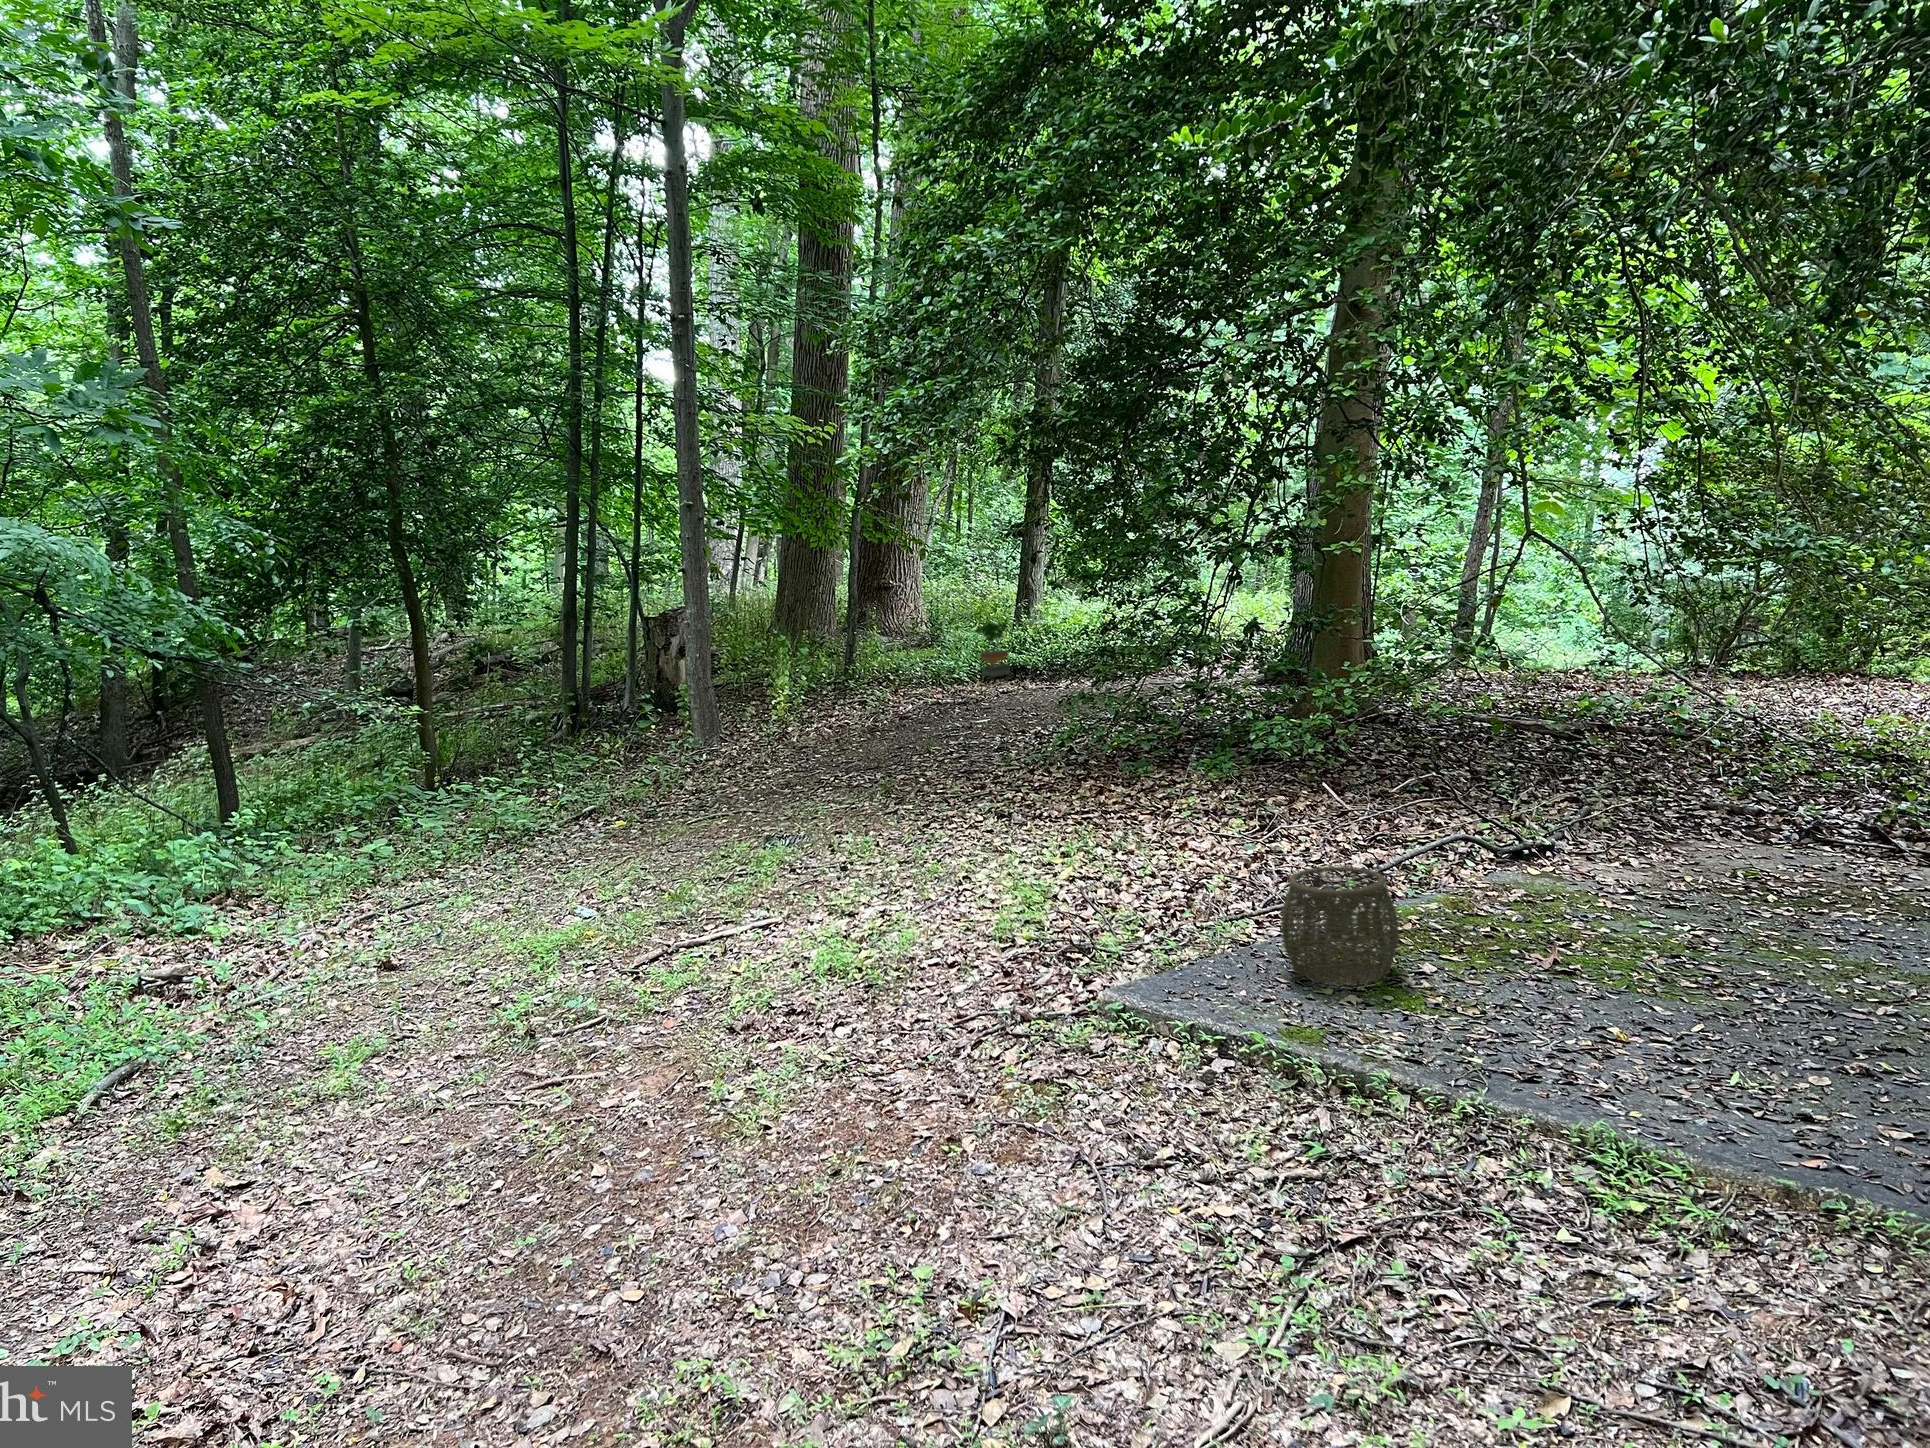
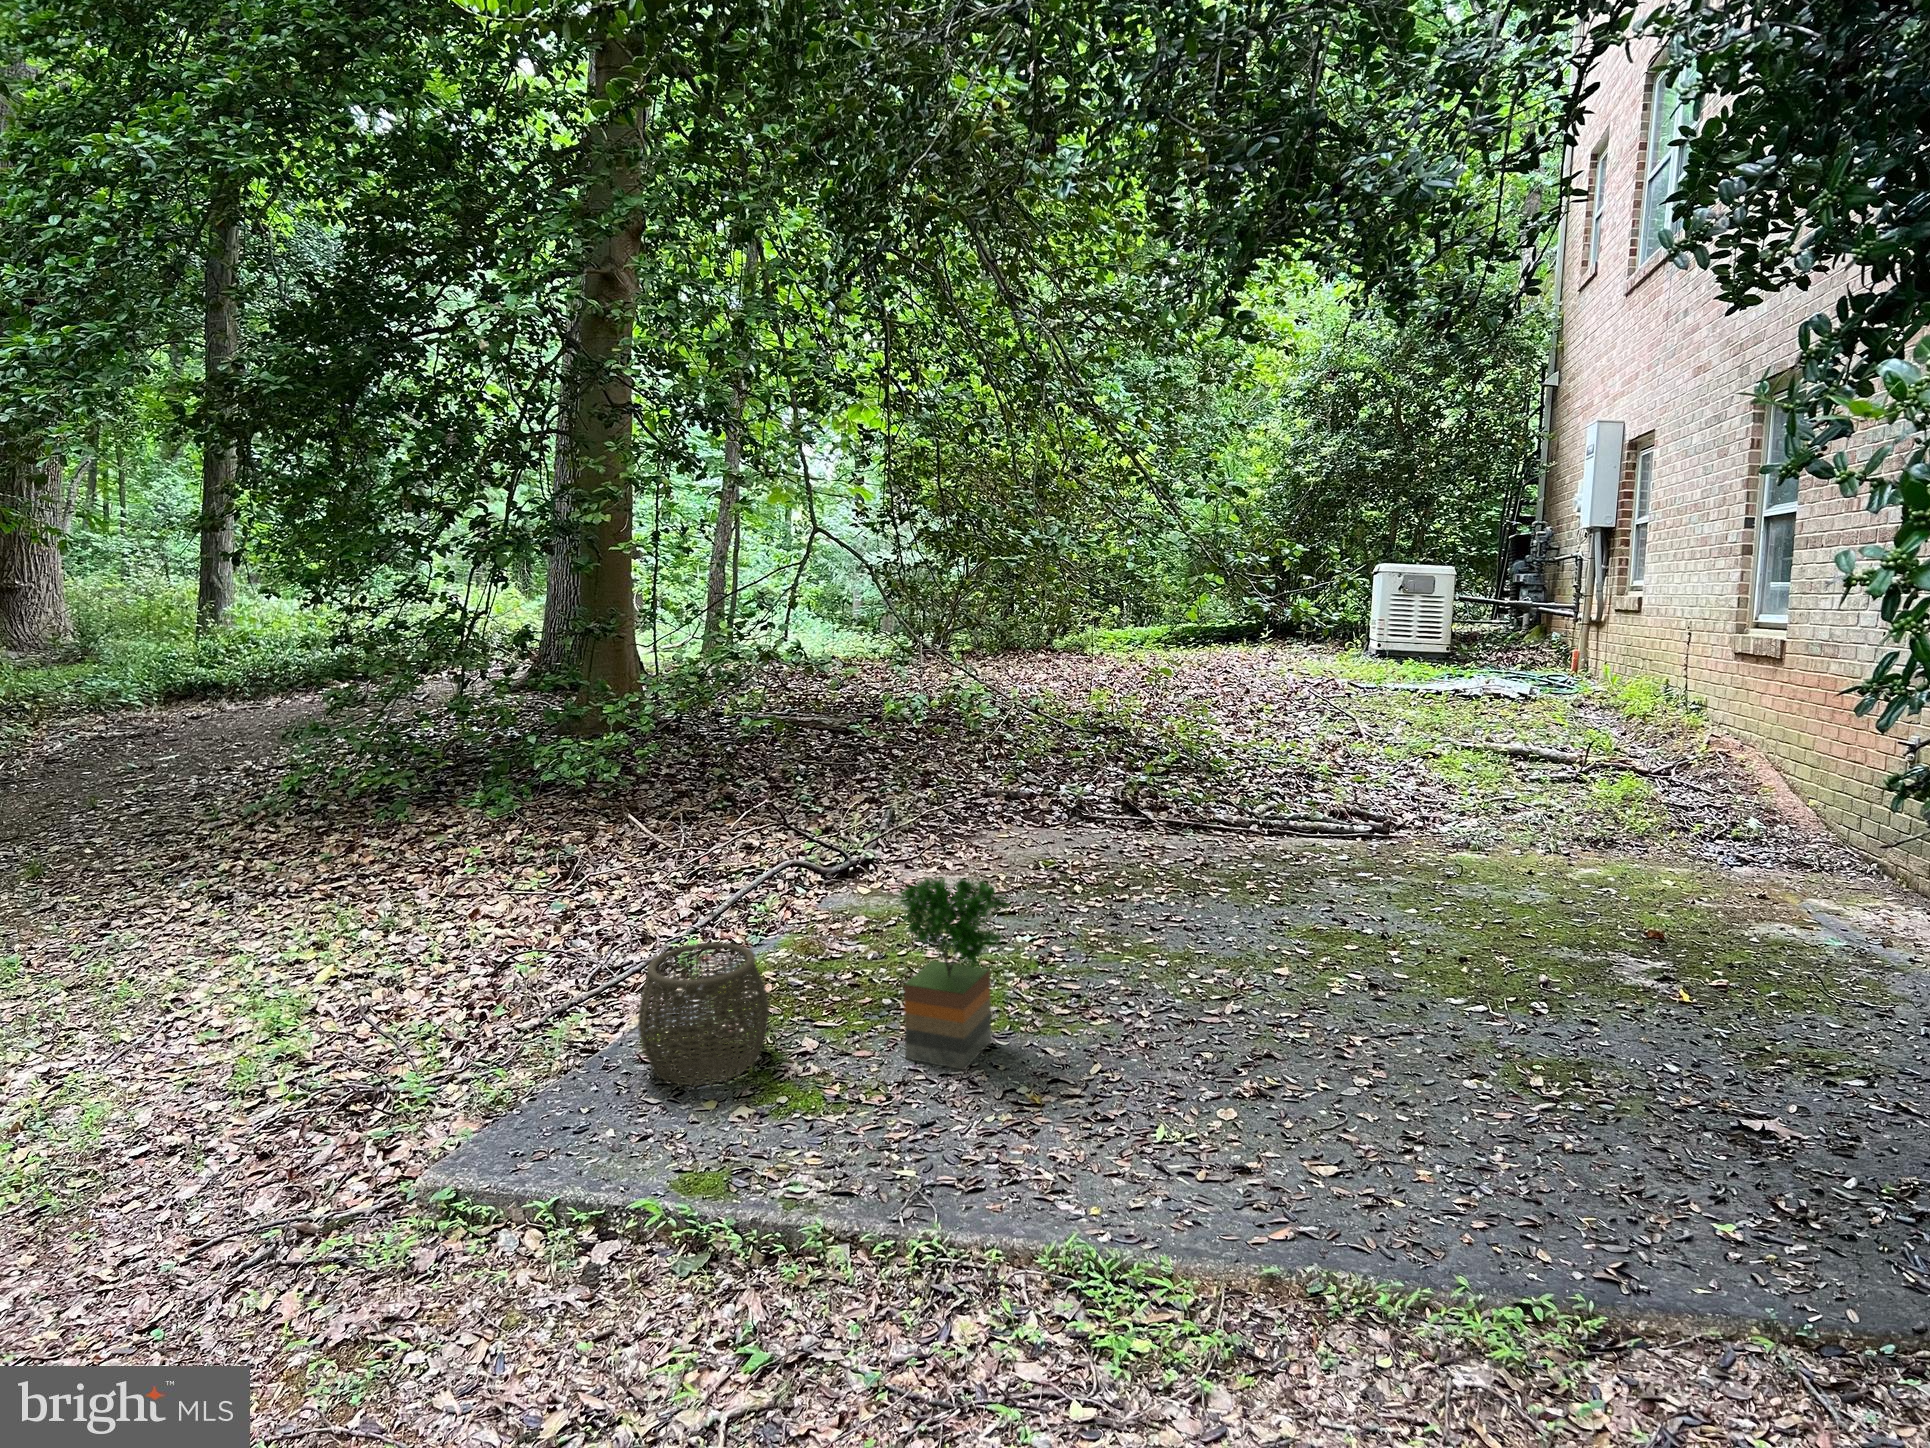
potted tree: present [977,622,1013,677] -> present [900,875,1010,1070]

